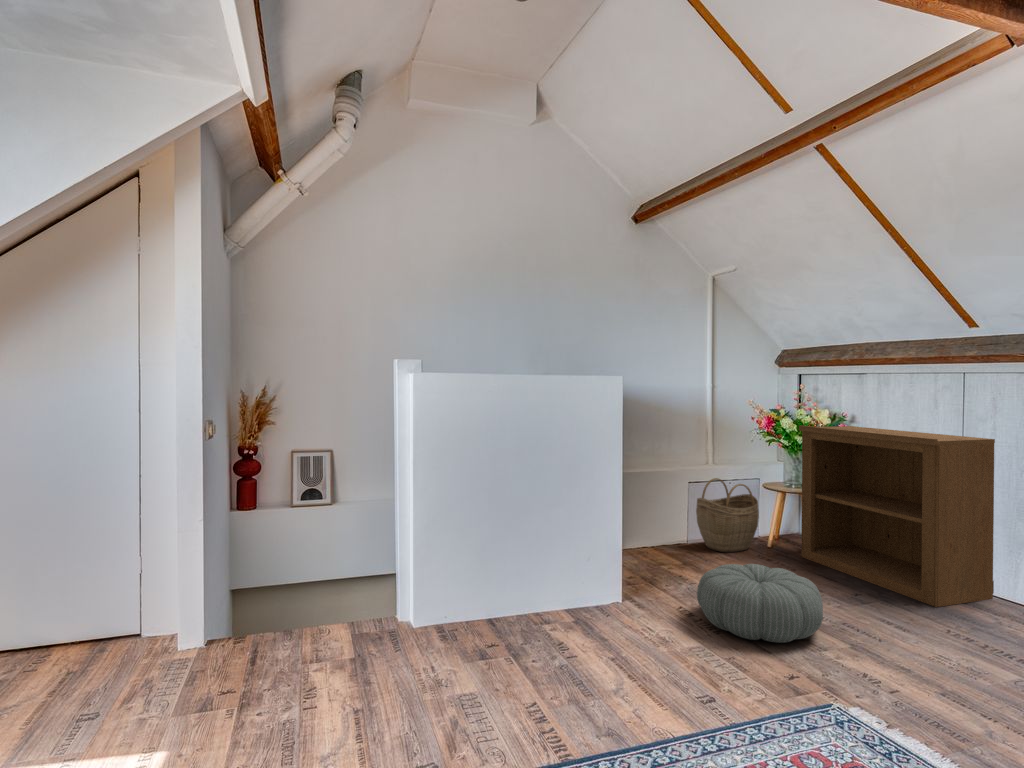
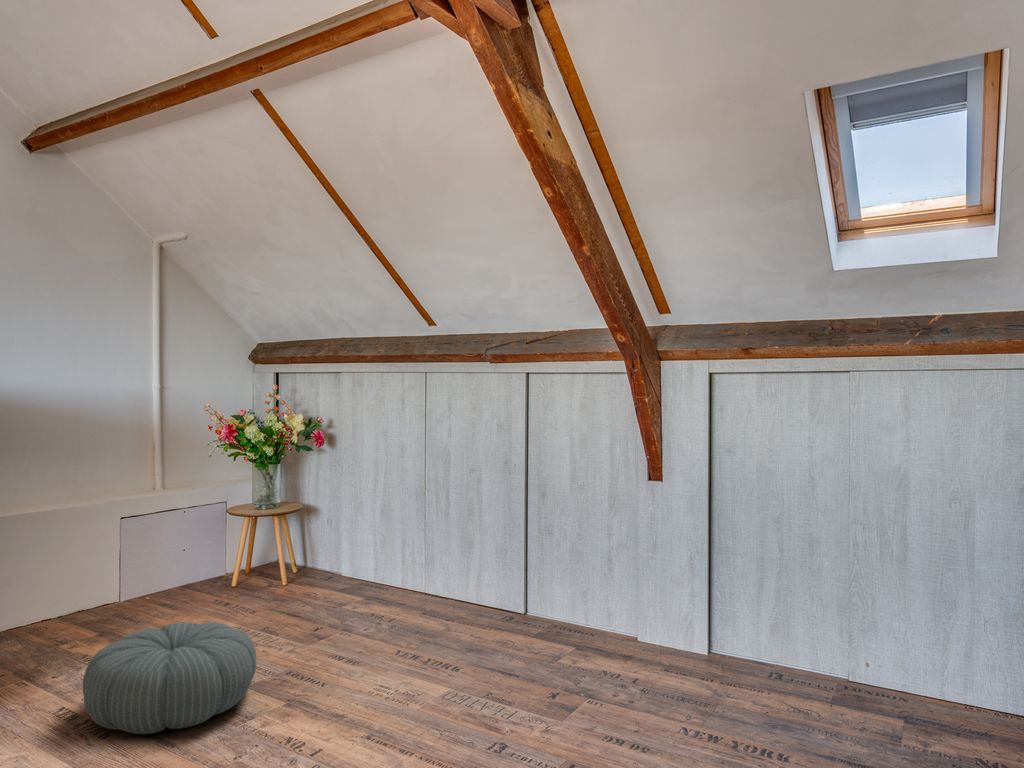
bookshelf: present [799,426,995,607] -> none [264,431,449,626]
woven basket: present [696,478,759,552] -> none [132,509,218,606]

